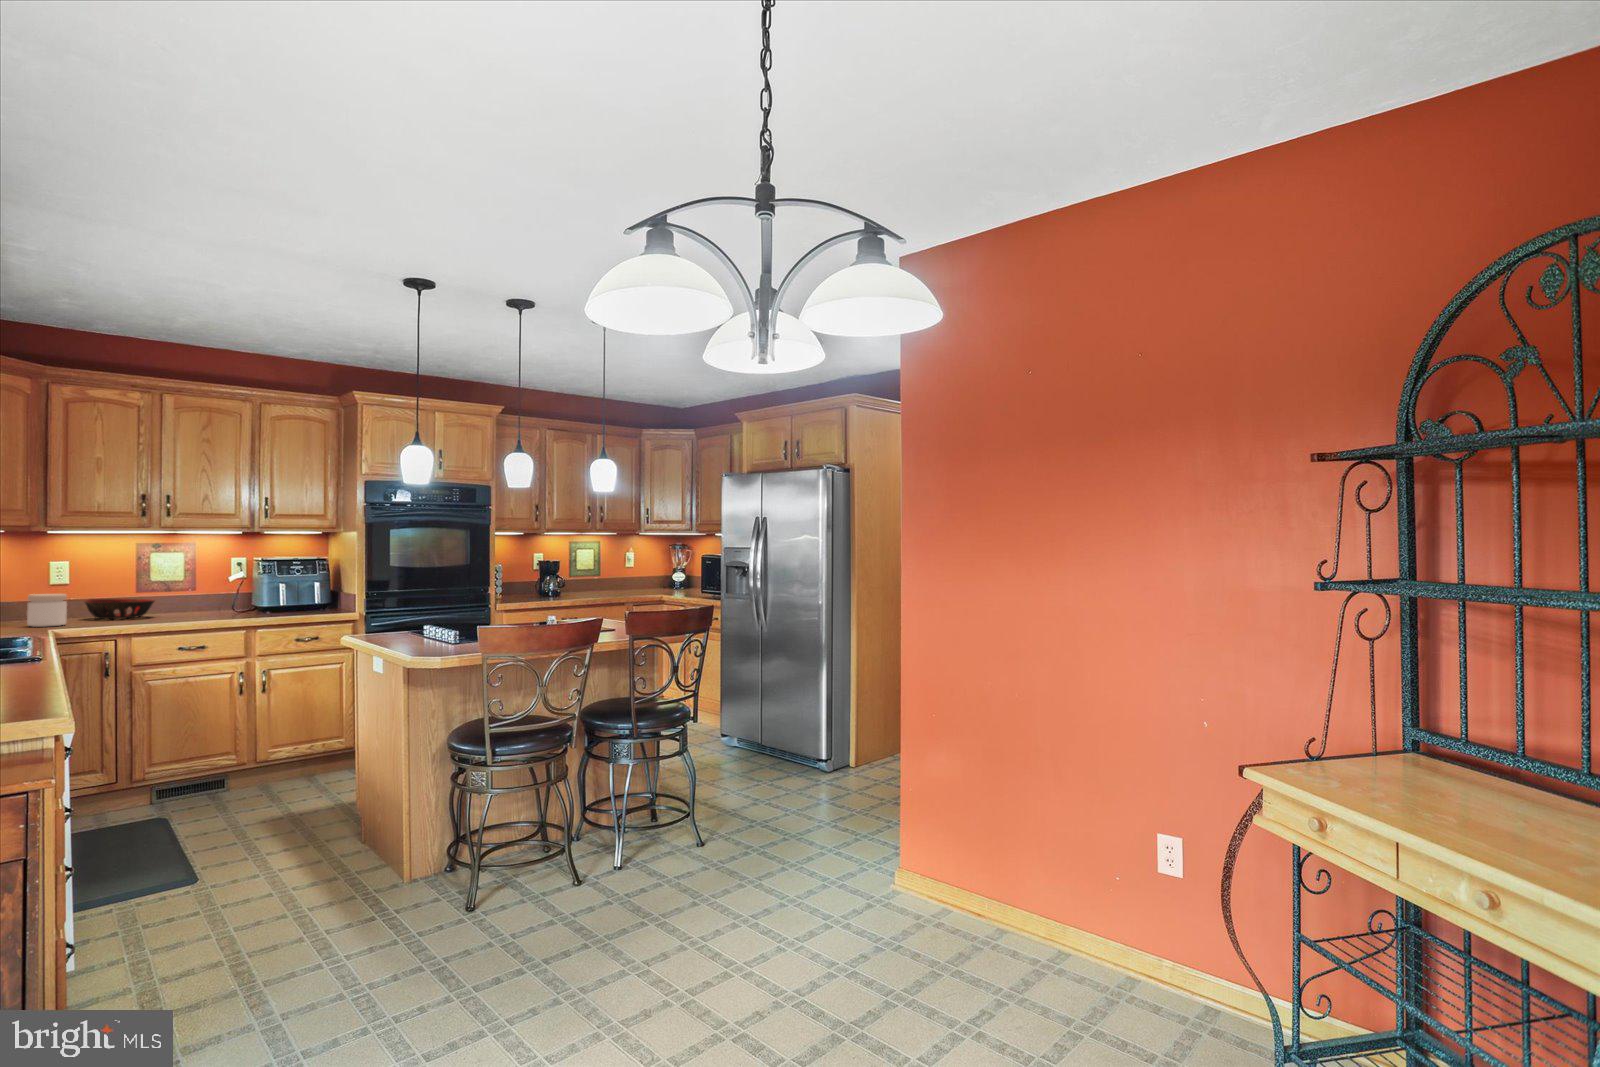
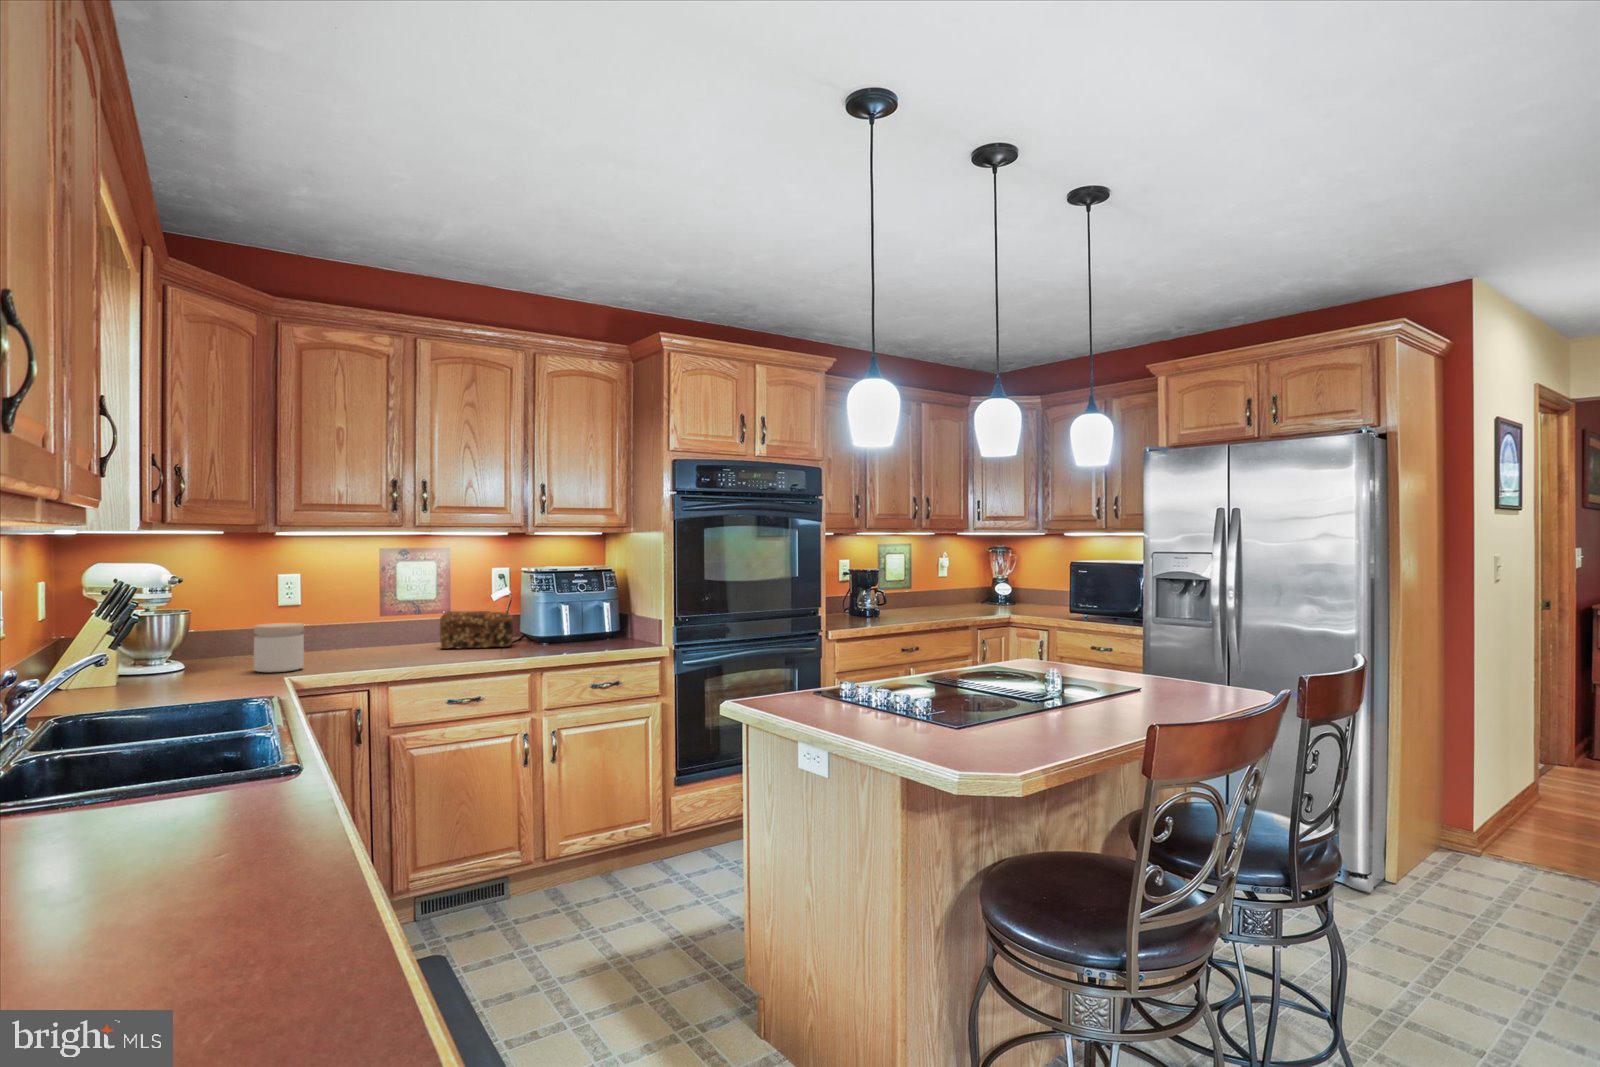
bread loaf: none [182,589,244,616] -> present [440,611,513,649]
decorative bowl: present [84,599,155,619] -> none [320,626,408,656]

